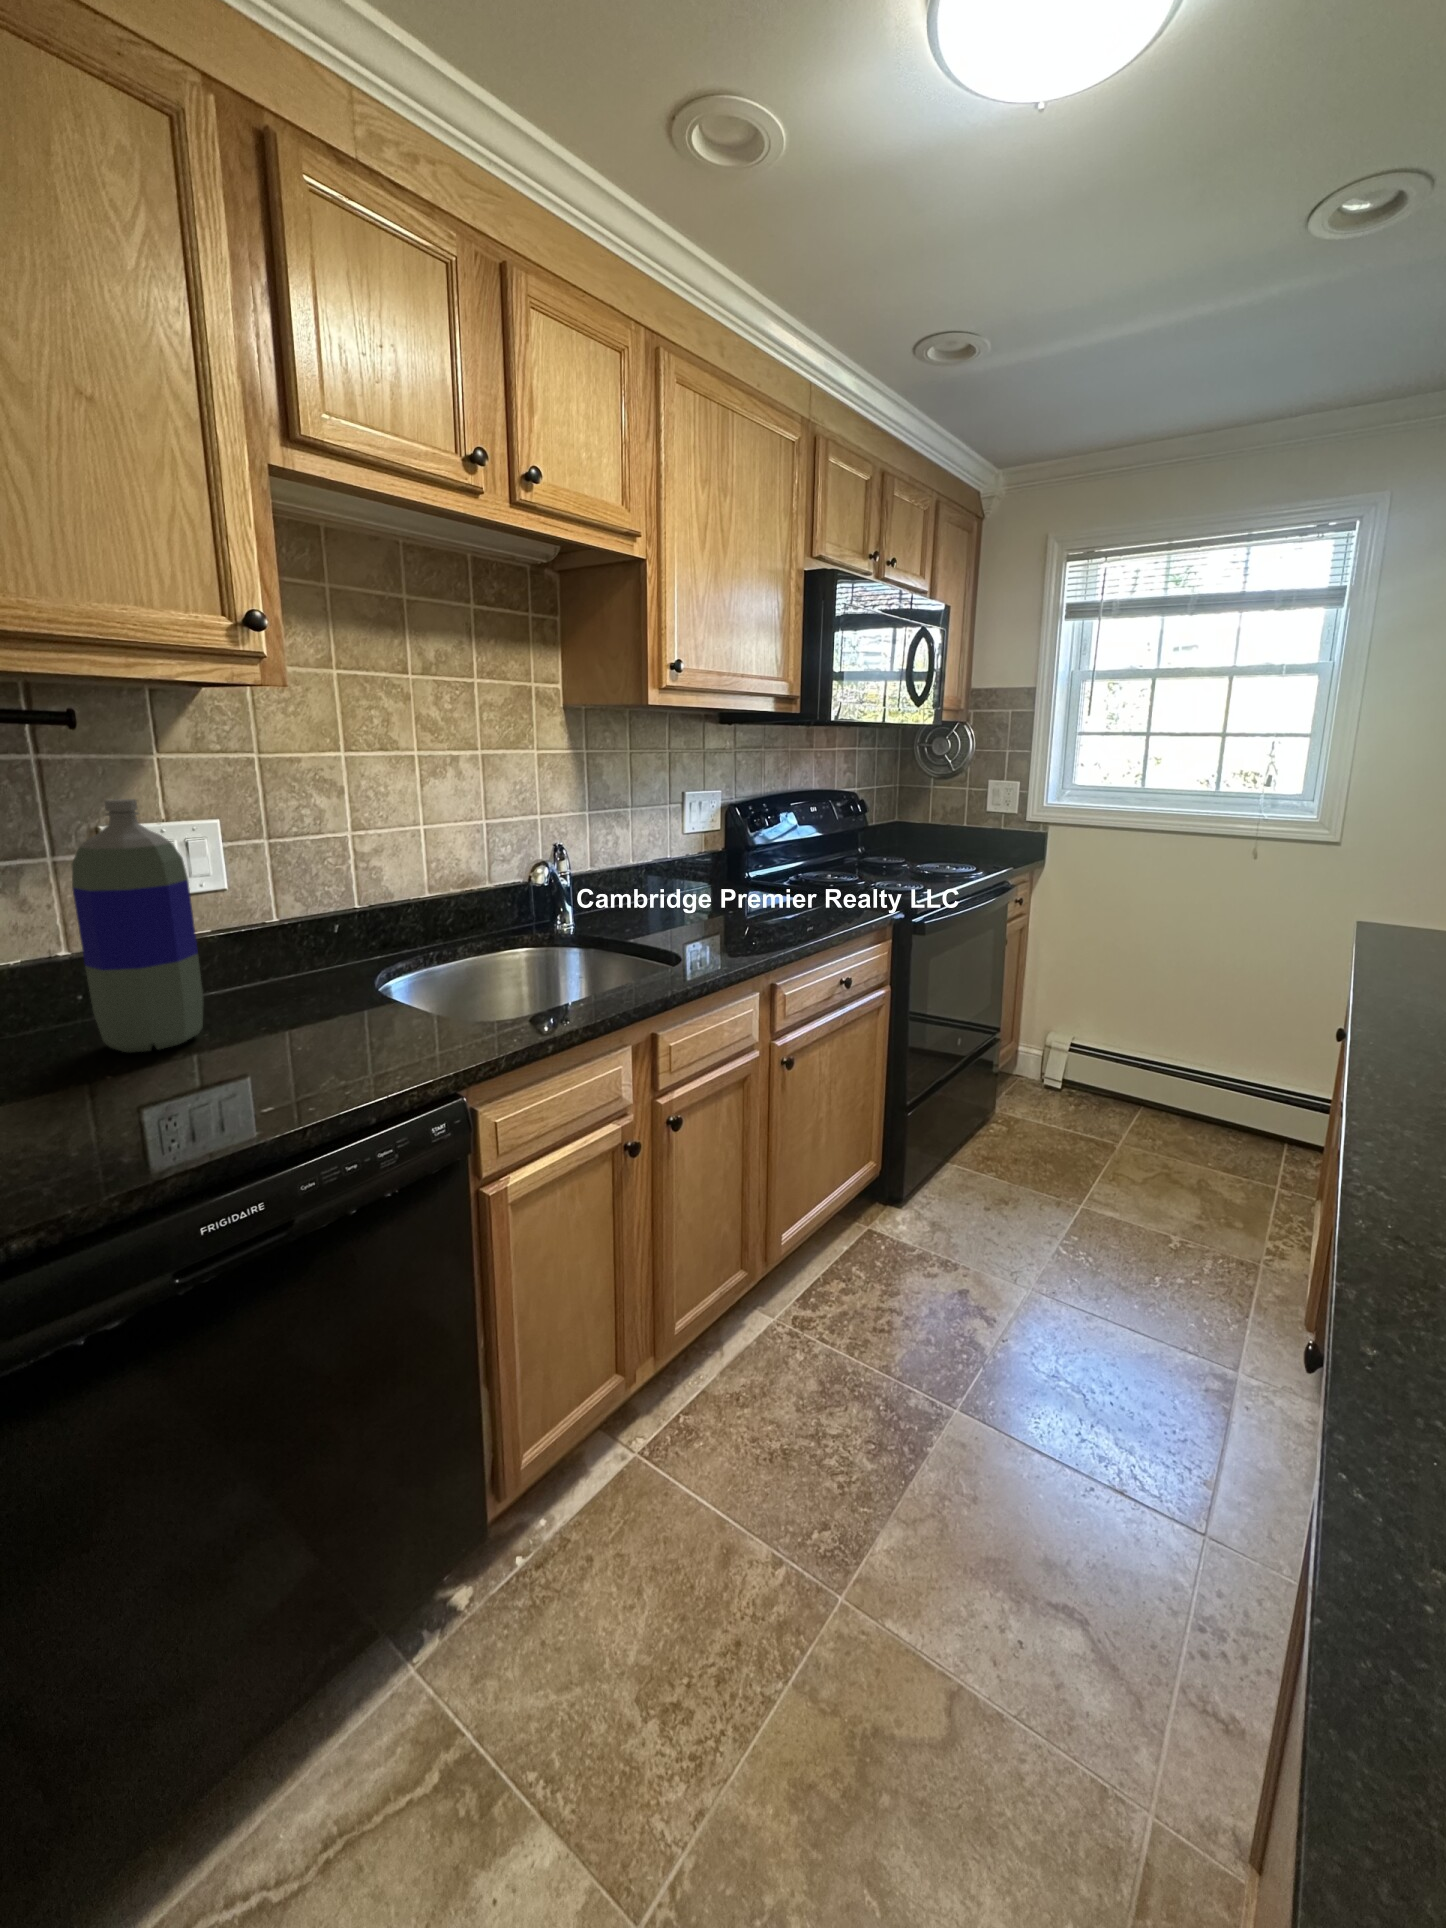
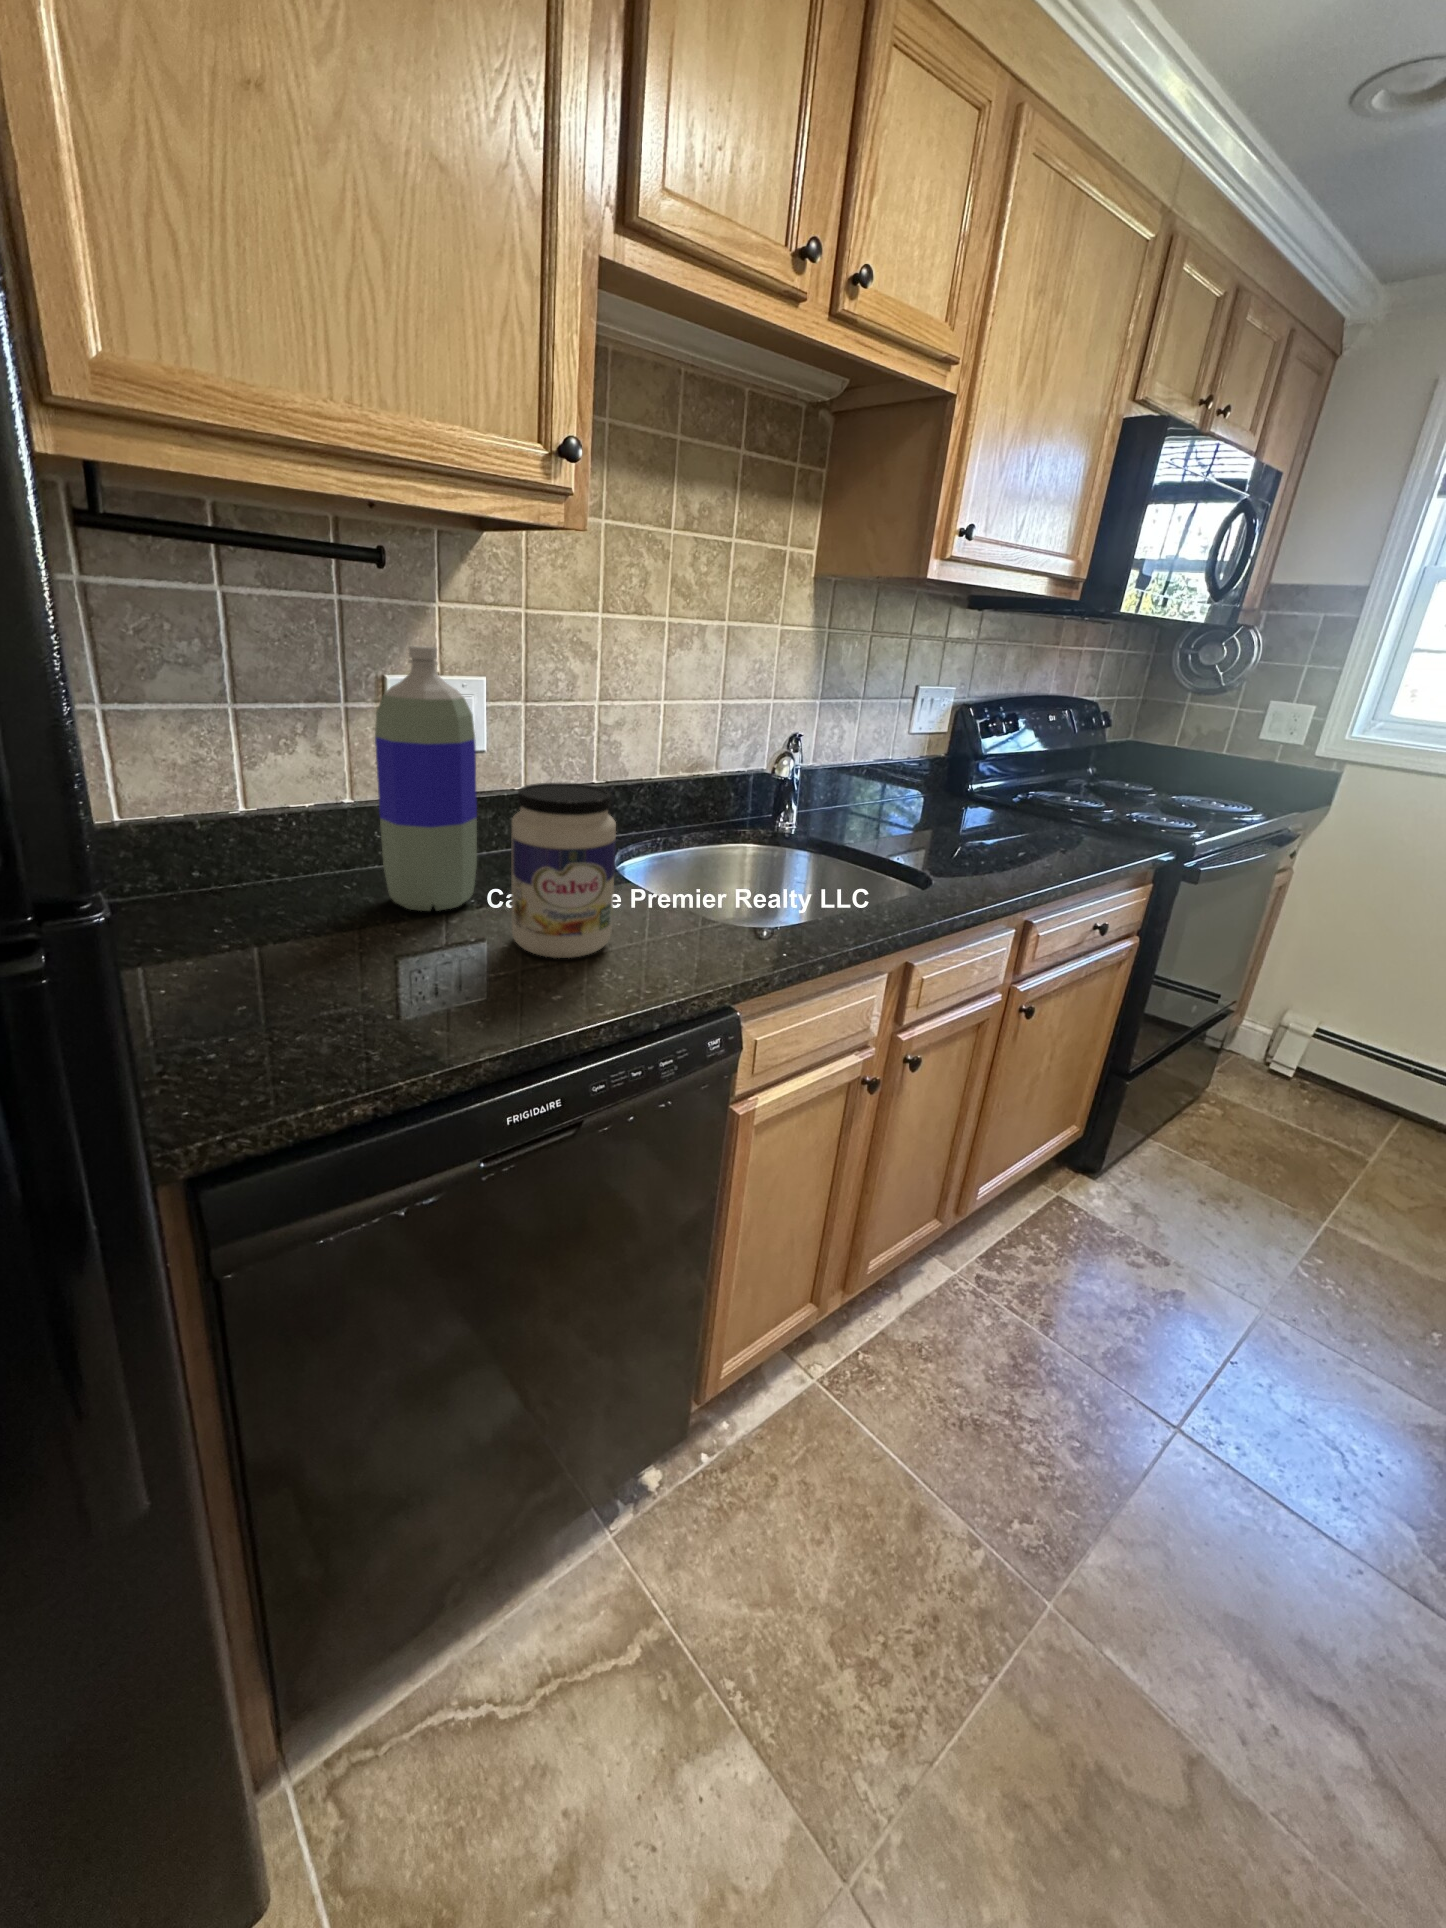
jar: none [219,911,340,1075] -> present [511,783,616,958]

